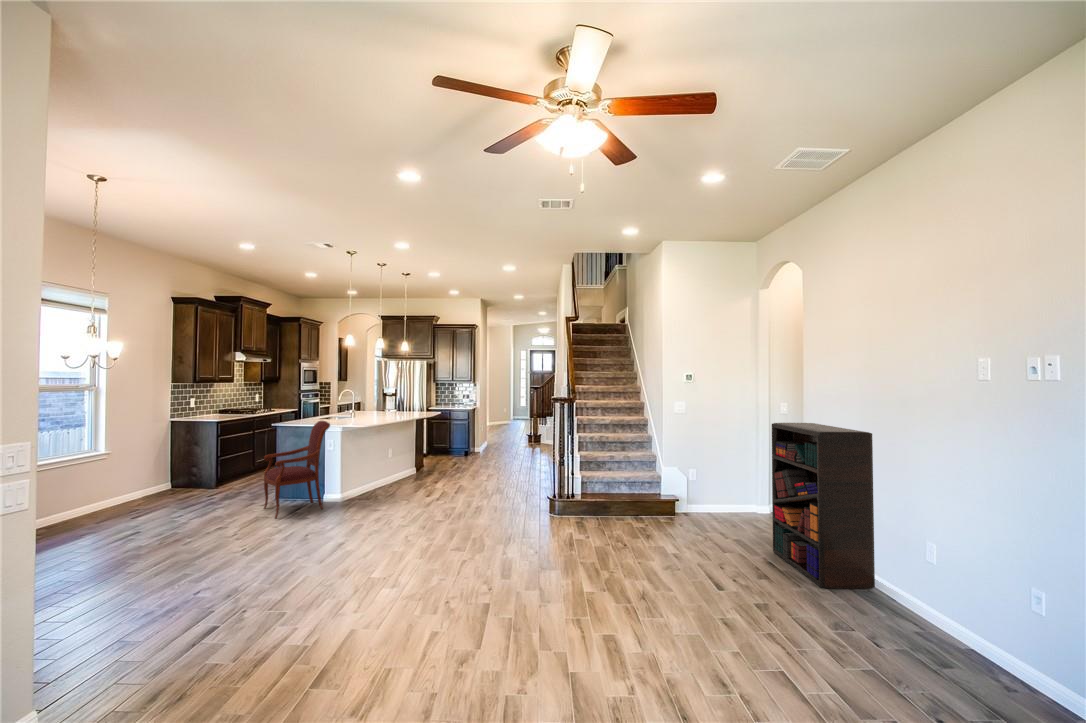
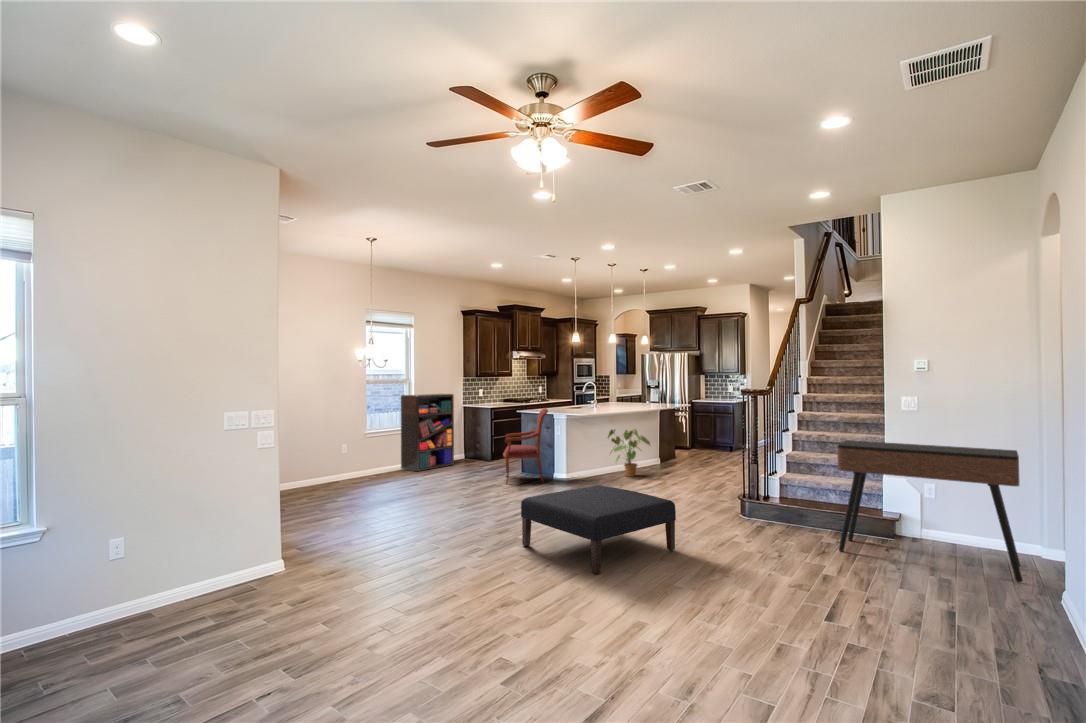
bookshelf: present [772,423,875,589] -> present [401,394,454,471]
house plant: none [380,438,426,489] -> present [608,429,650,477]
console table: none [657,441,783,536] -> present [837,440,1022,582]
ottoman: none [405,508,562,616] -> present [521,485,676,574]

